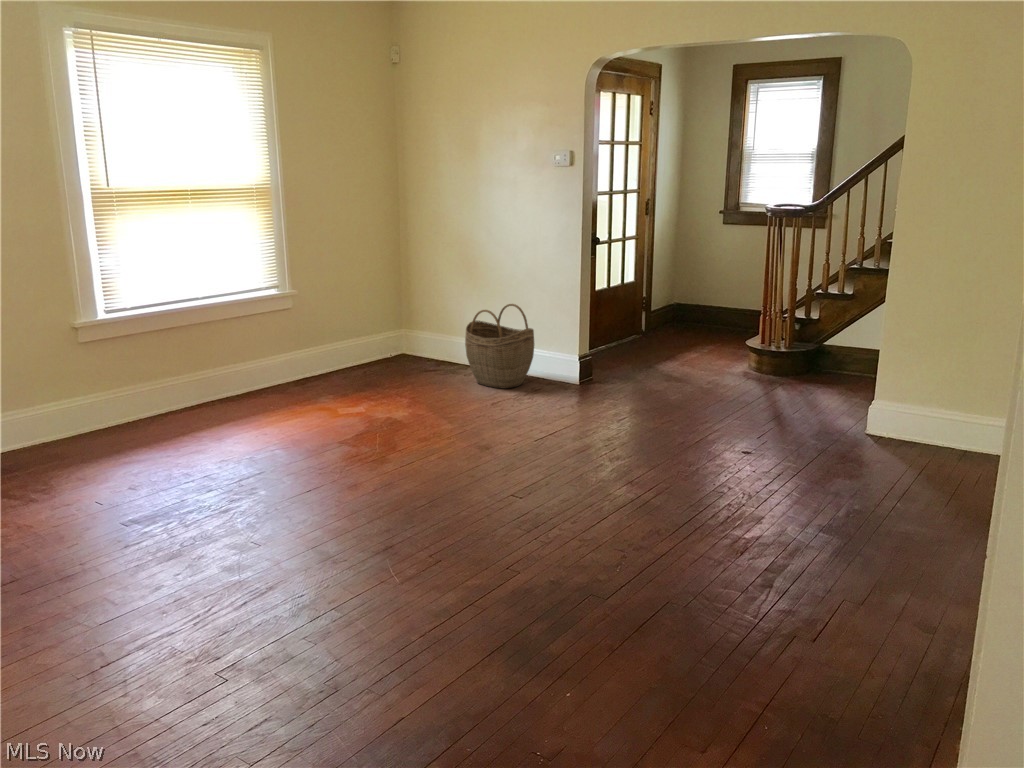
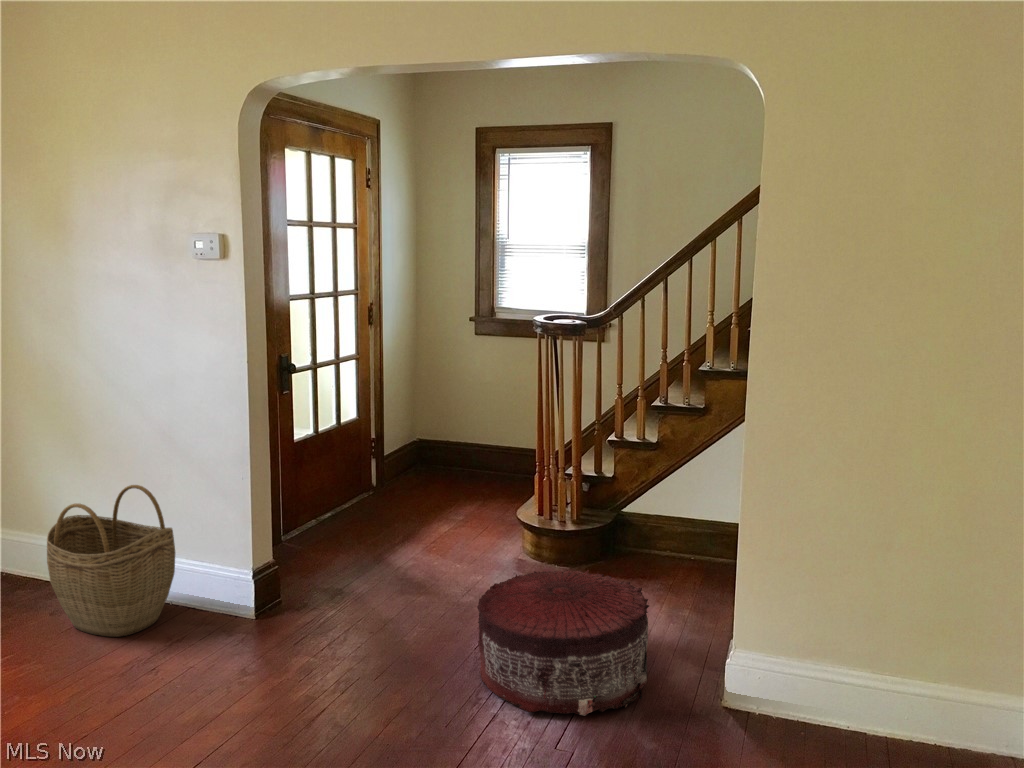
pouf: none [717,362,828,437] -> present [477,570,649,716]

